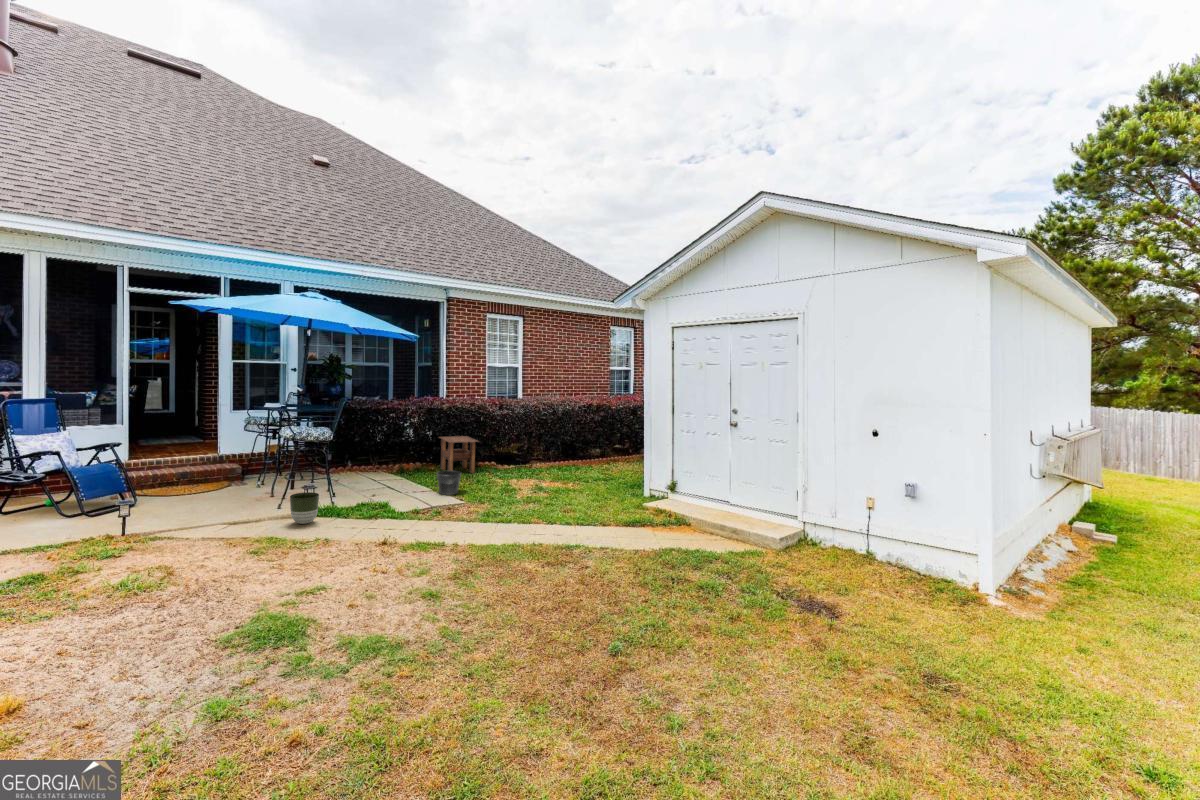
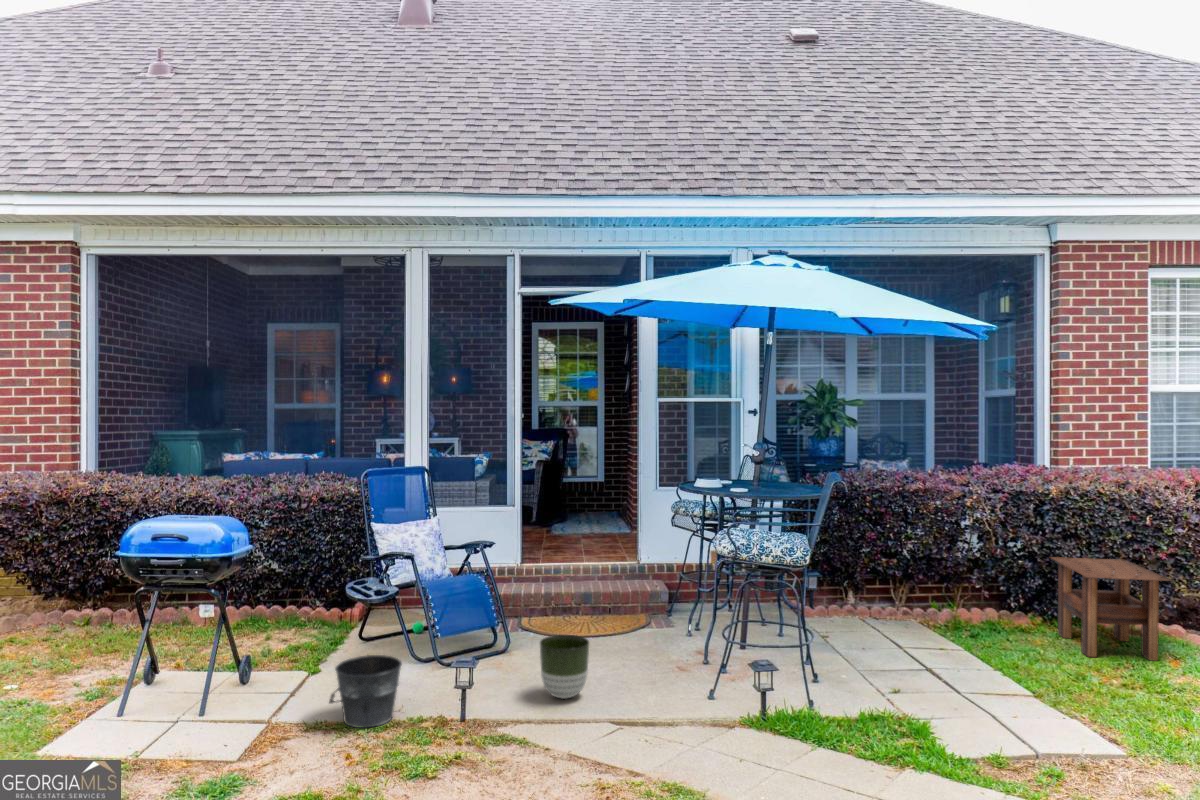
bucket: present [435,471,461,495] -> present [329,655,402,728]
planter: present [290,492,319,524] -> present [540,635,589,699]

